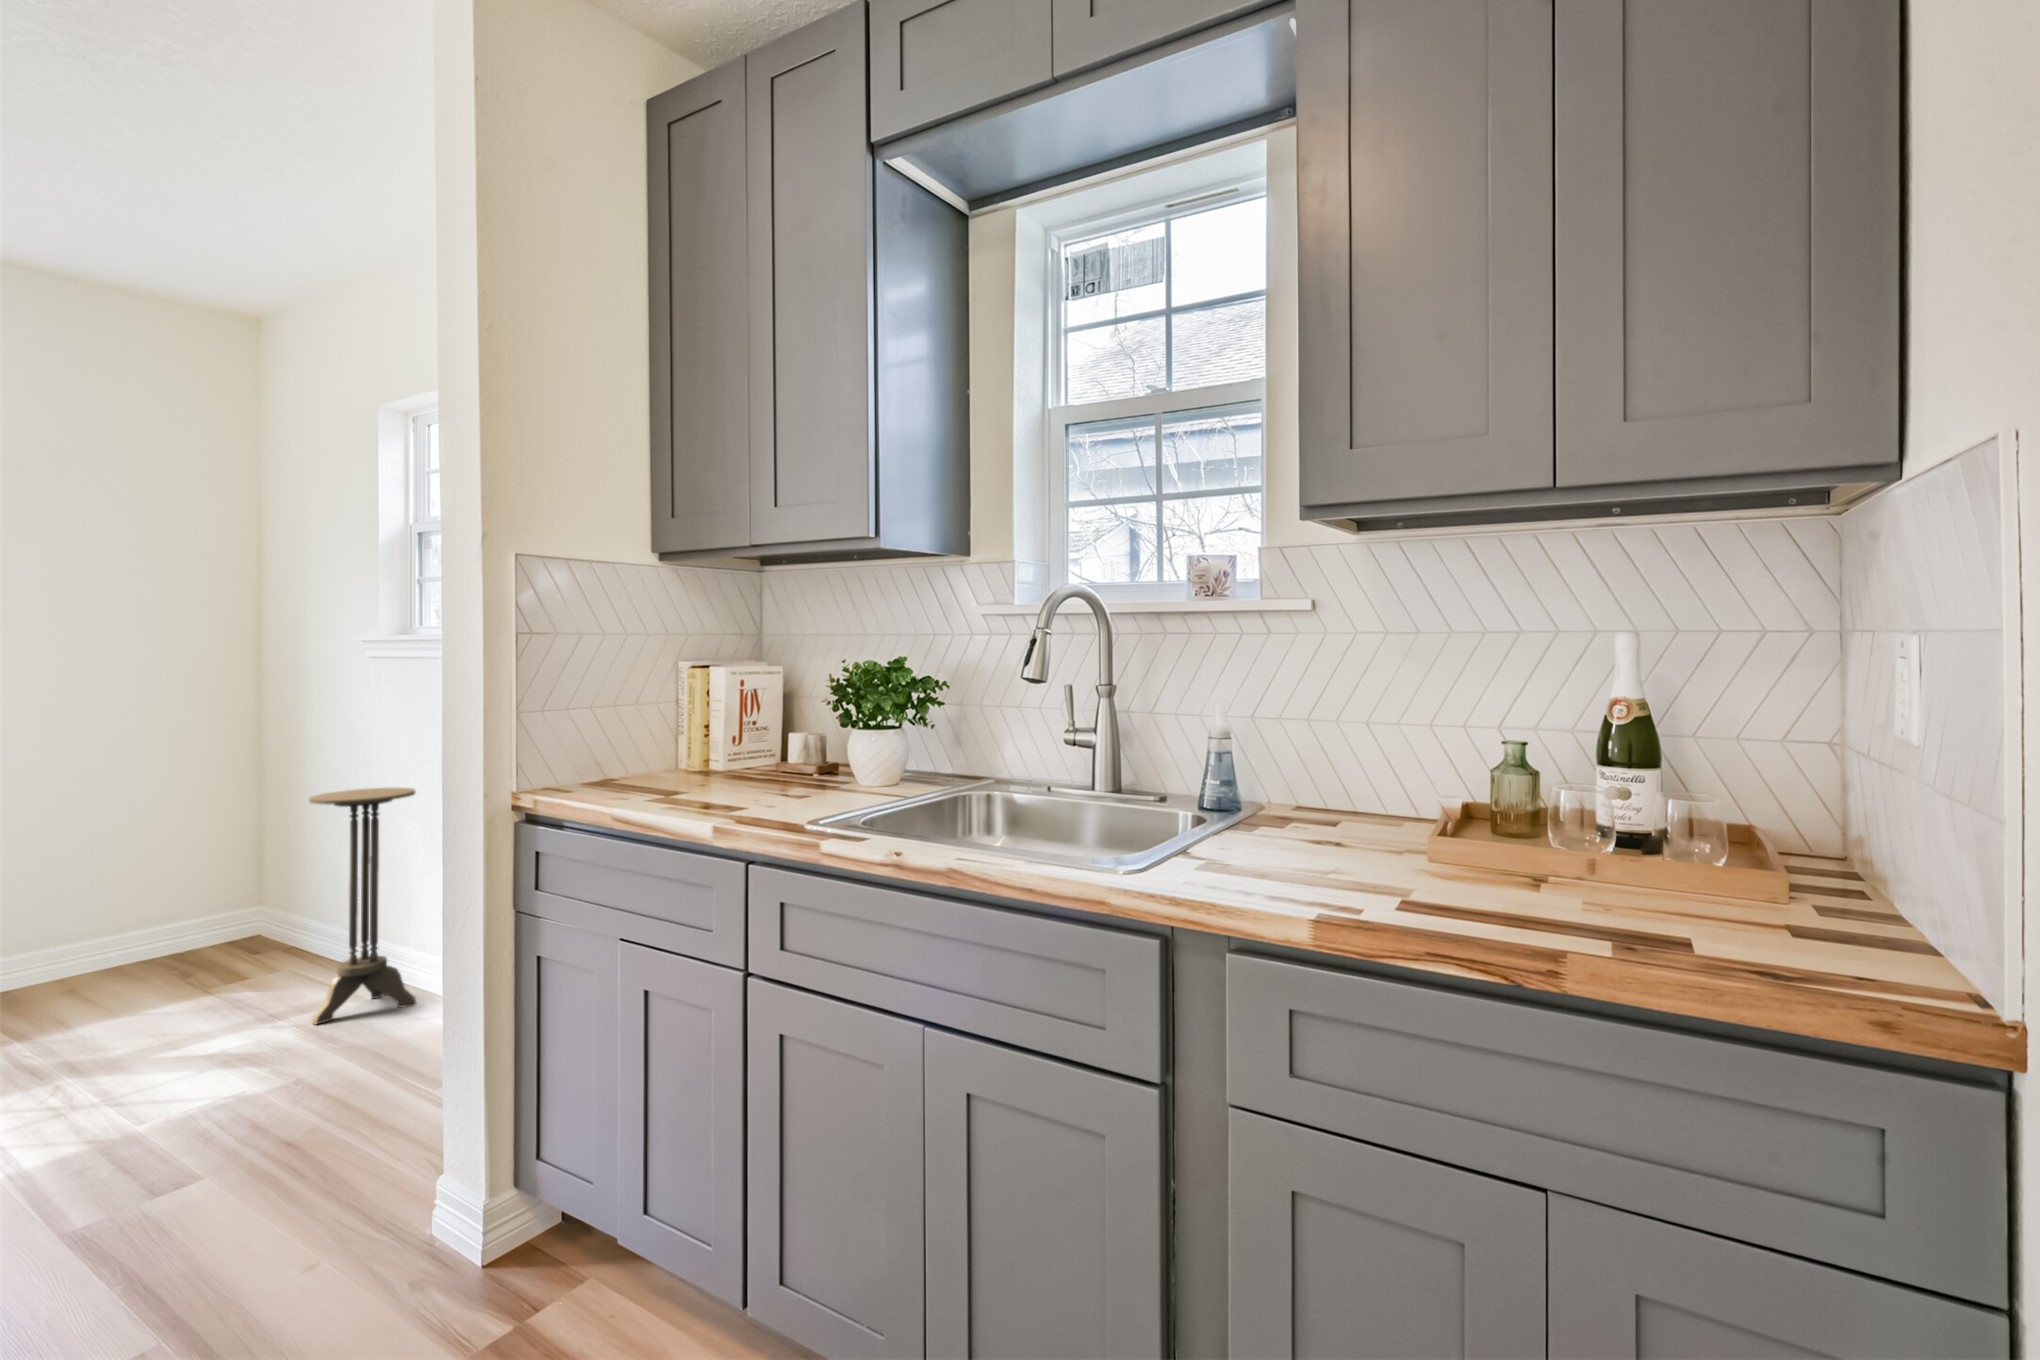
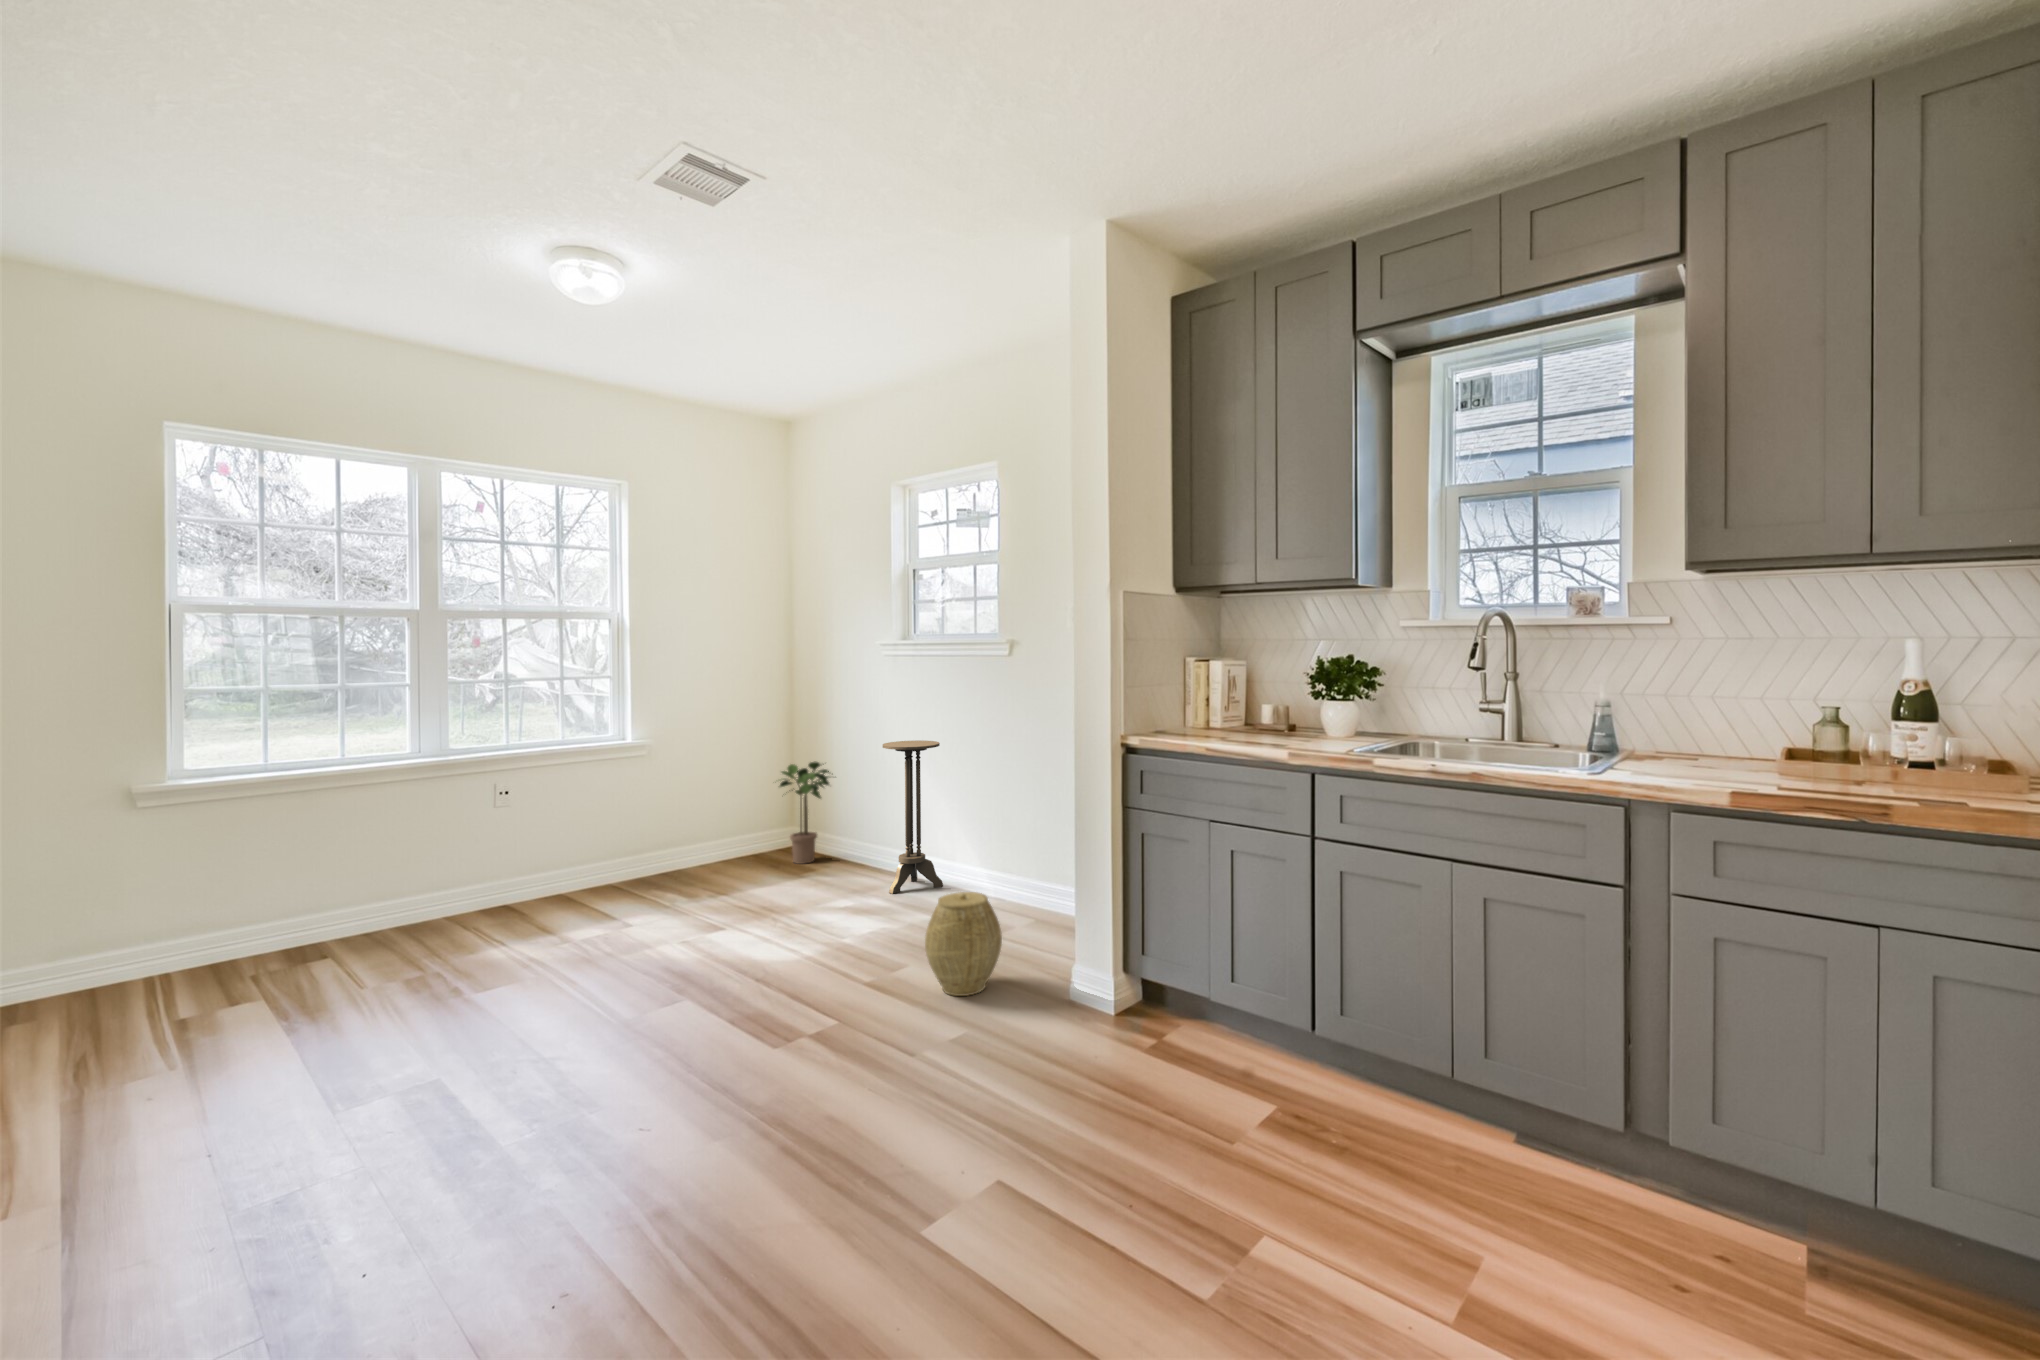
potted plant: none [175,821,297,975] -> present [780,762,829,864]
woven basket: none [157,1056,331,1250] -> present [925,892,1002,996]

